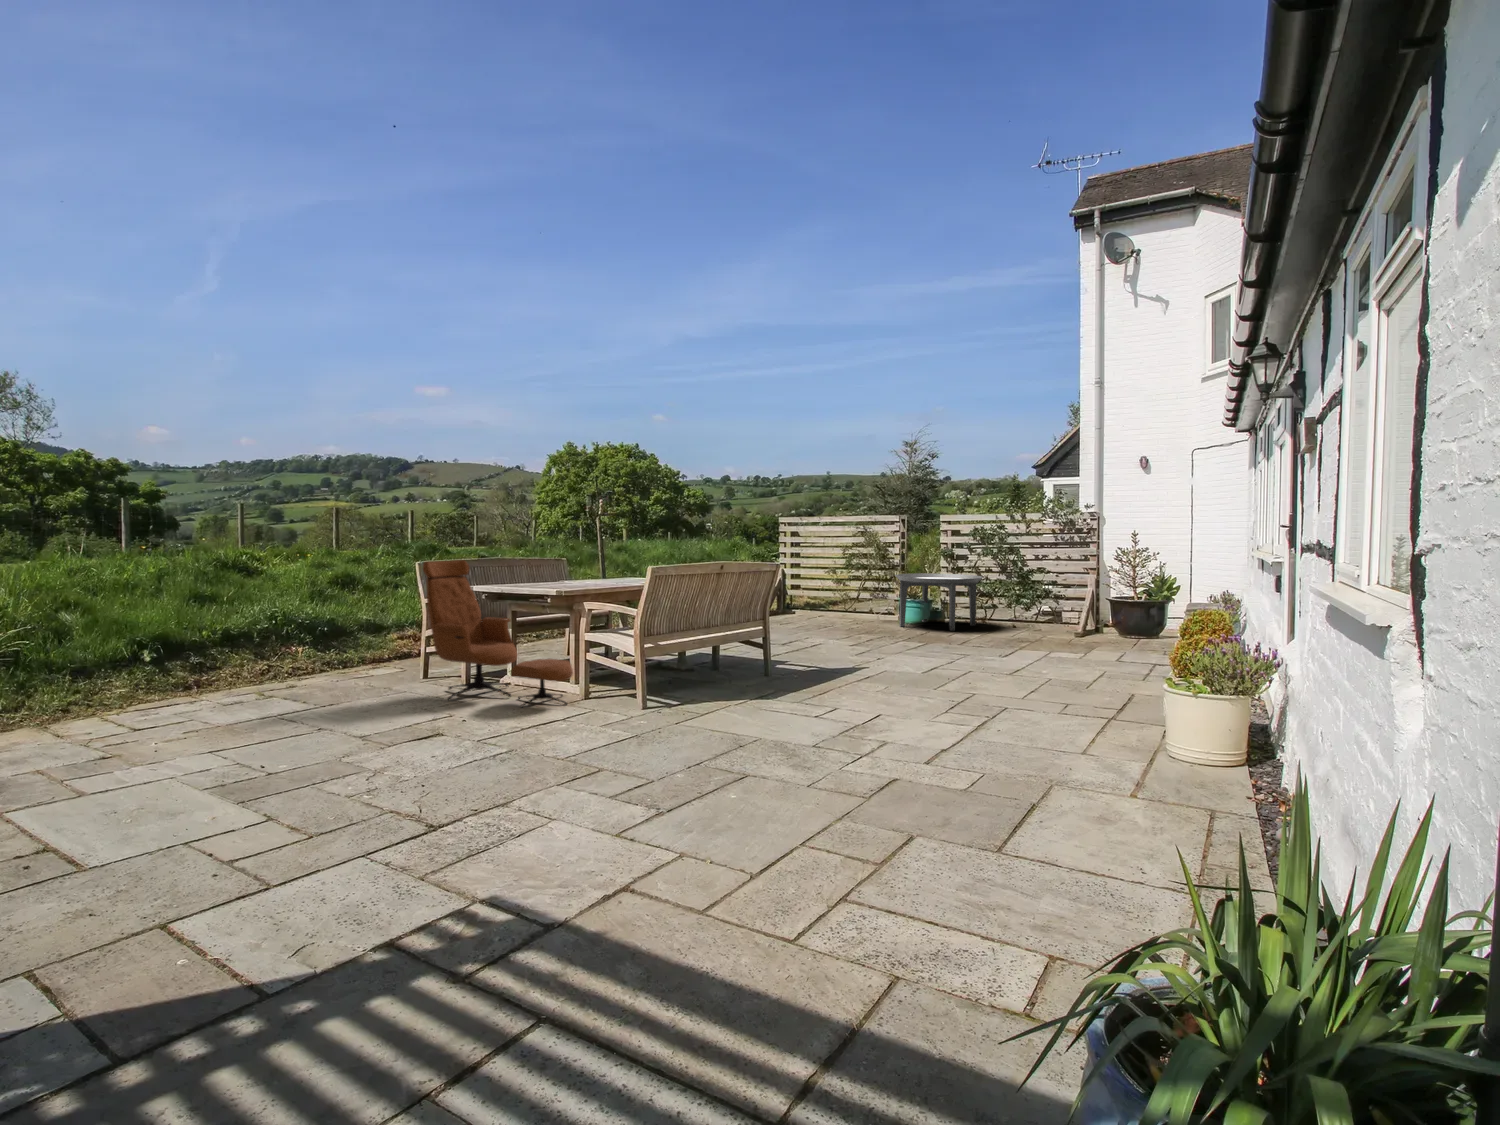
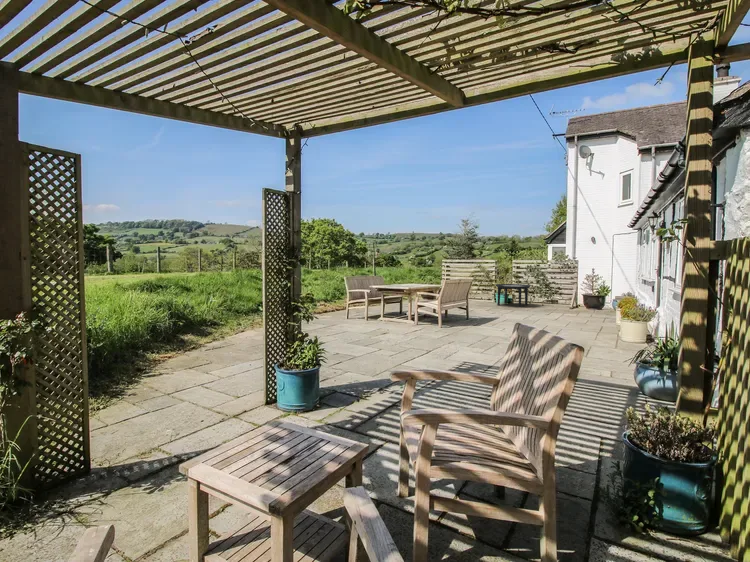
lounge chair: present [423,560,573,707] -> none [355,282,411,334]

